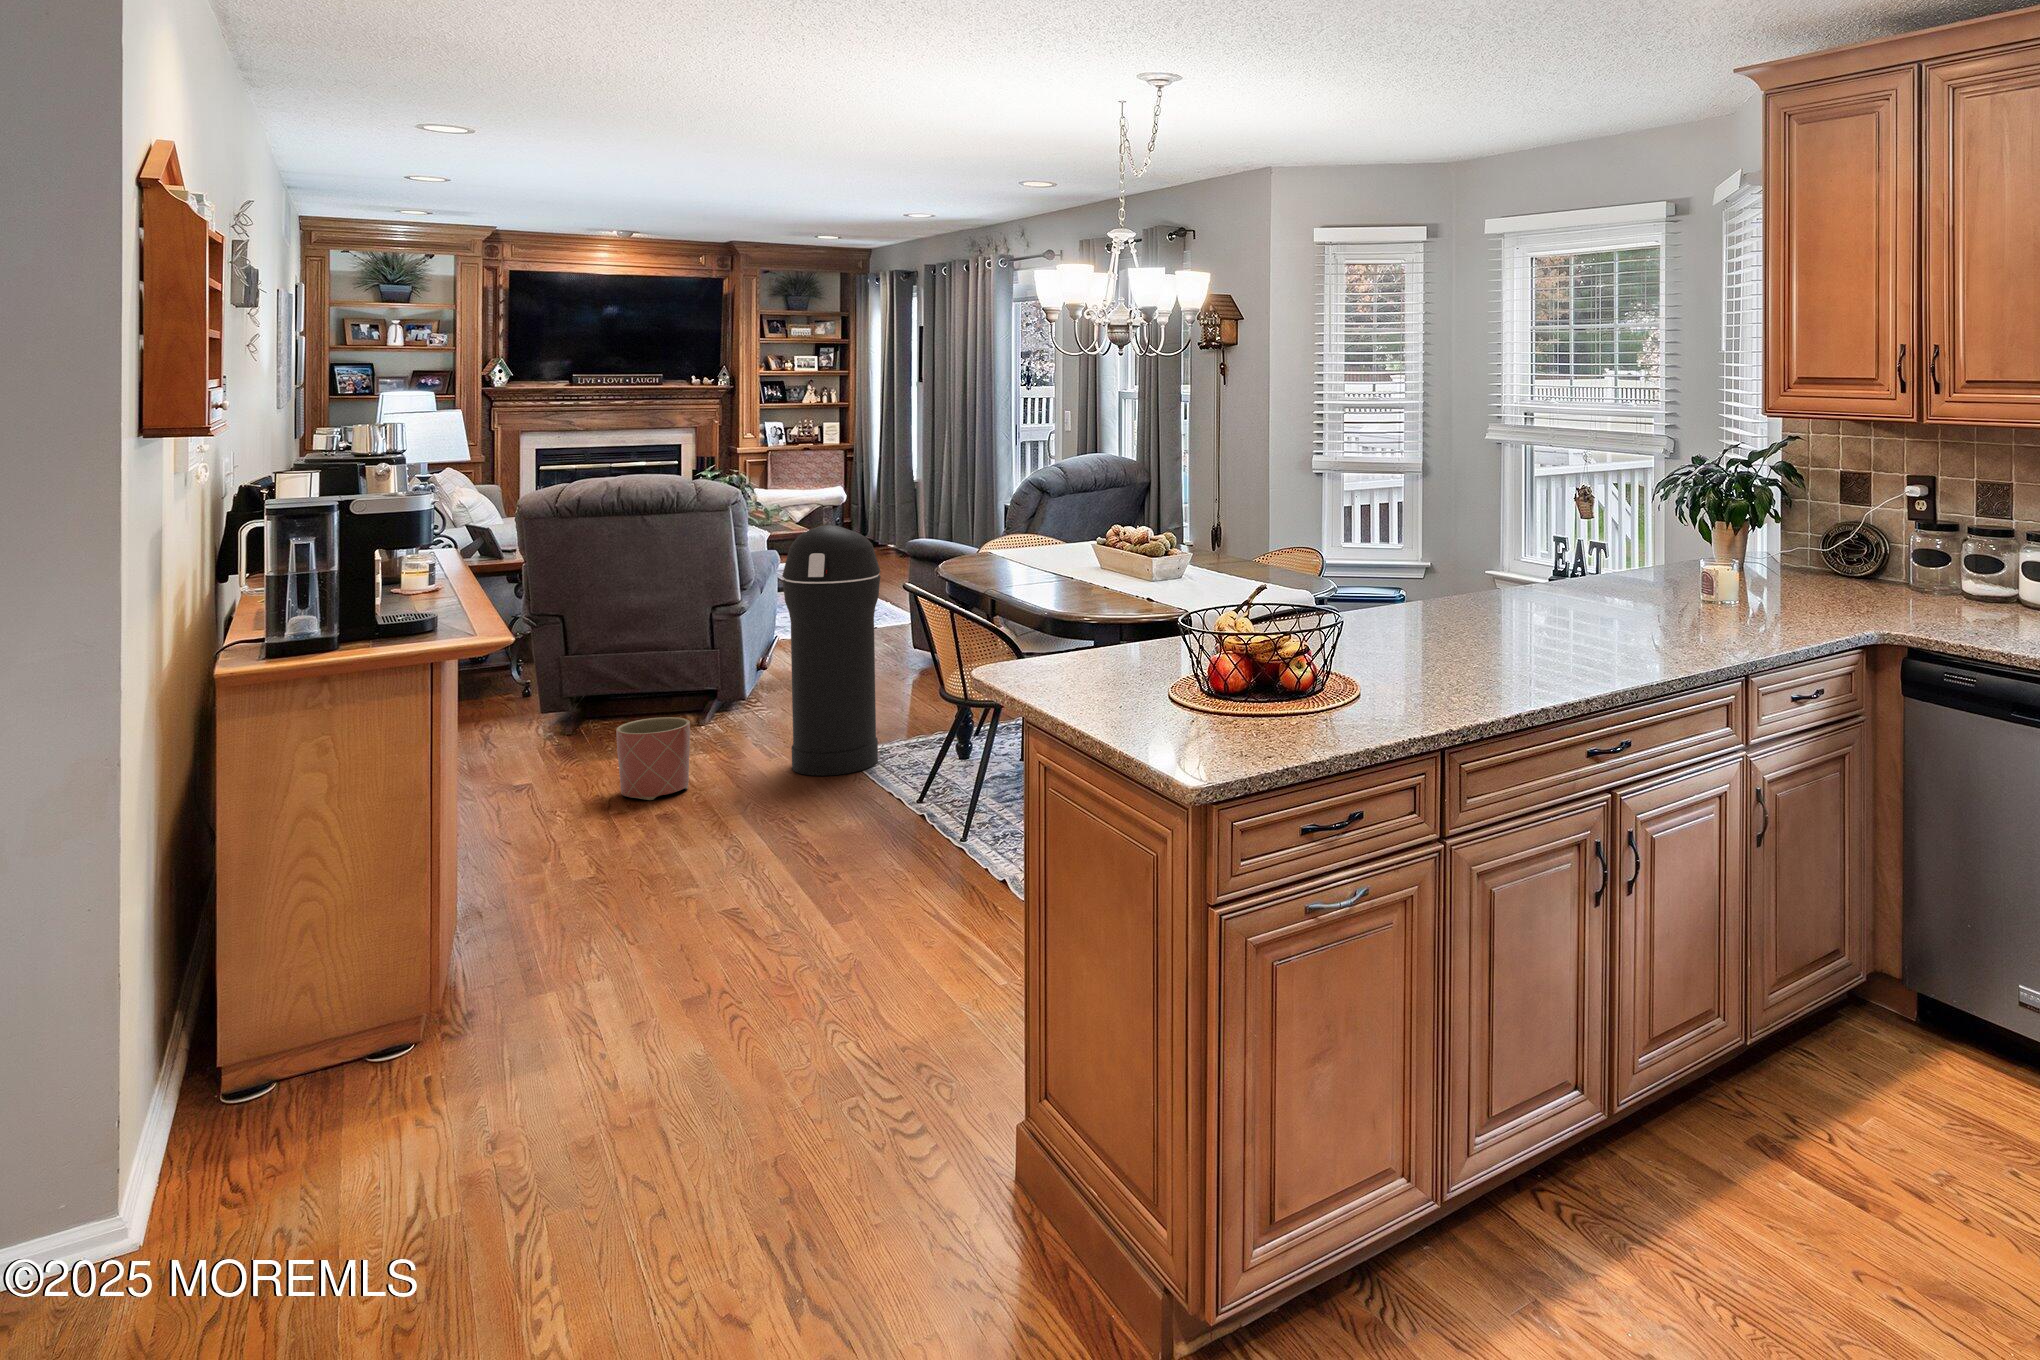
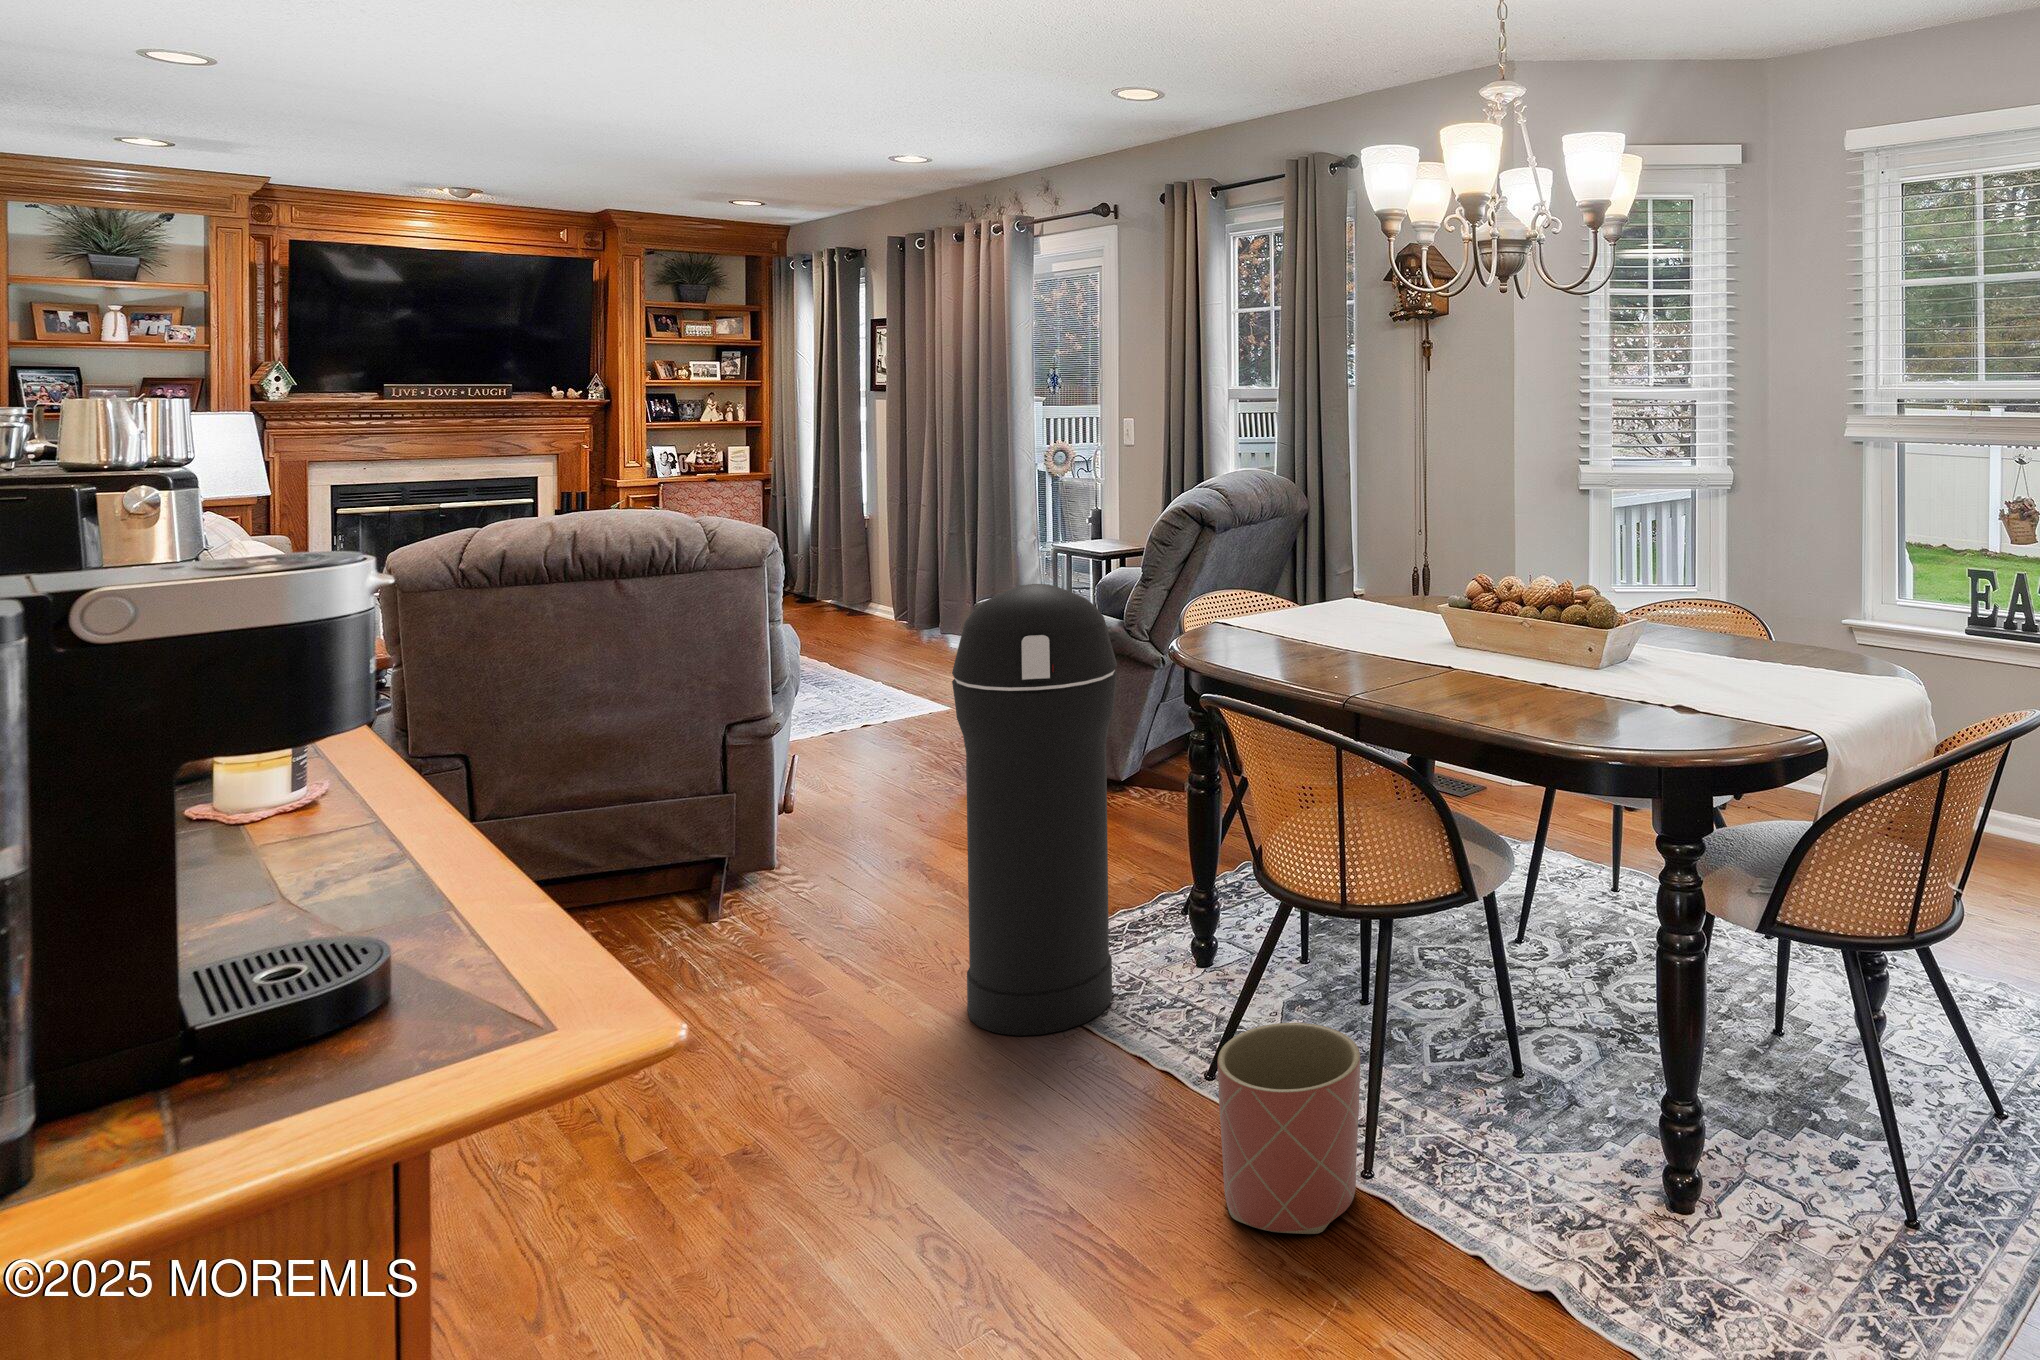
planter: present [616,717,690,800] -> present [1217,1023,1360,1234]

